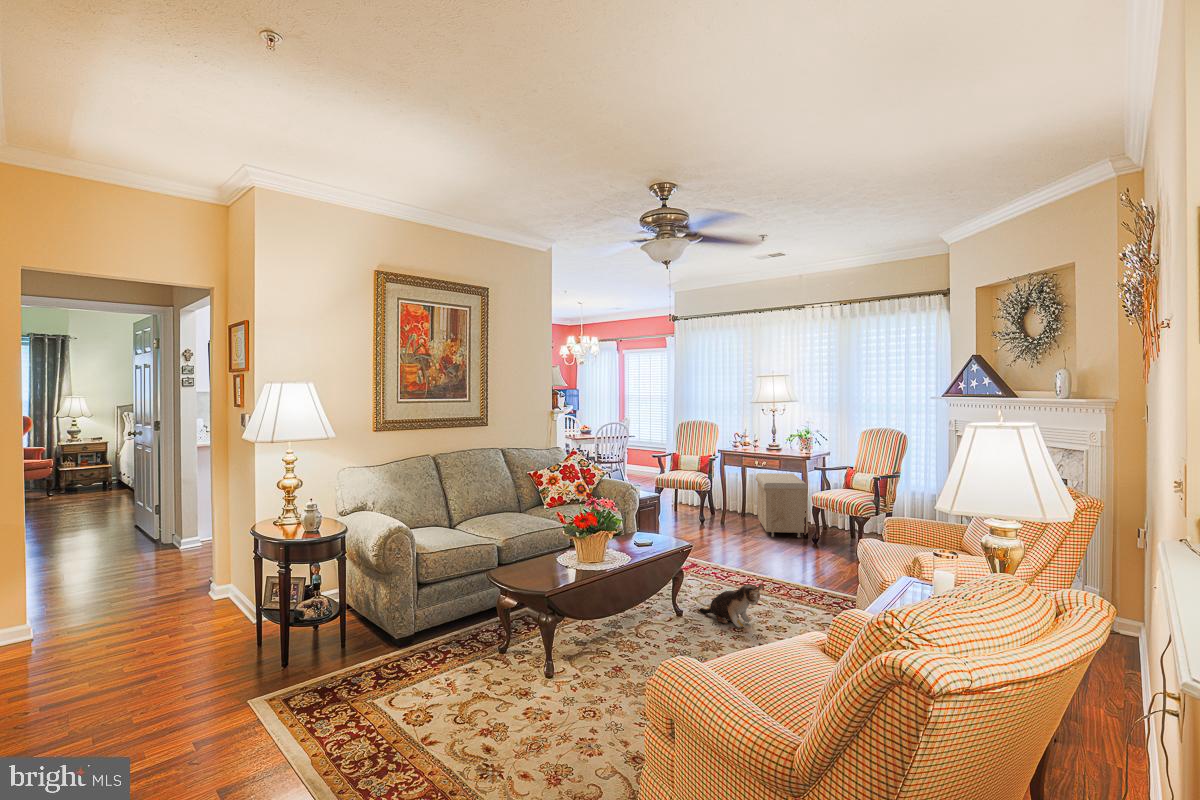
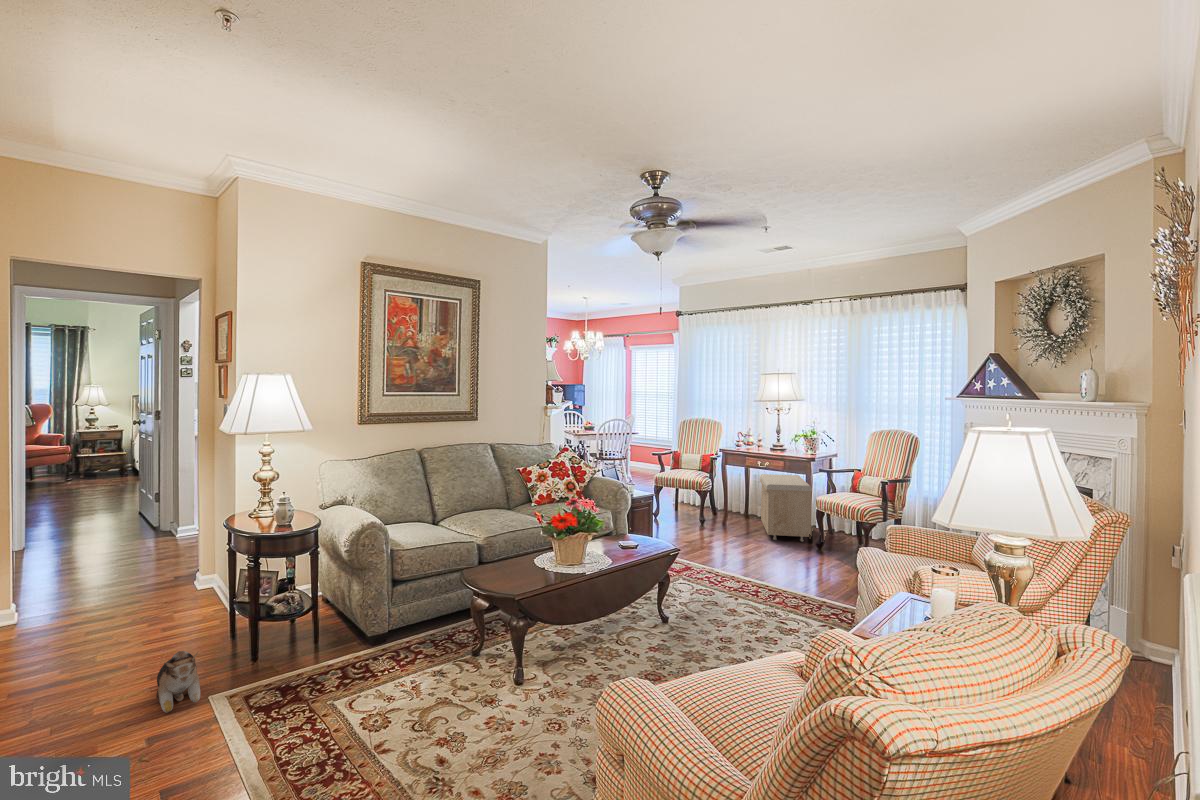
plush toy: present [700,584,764,628] -> present [156,651,200,713]

